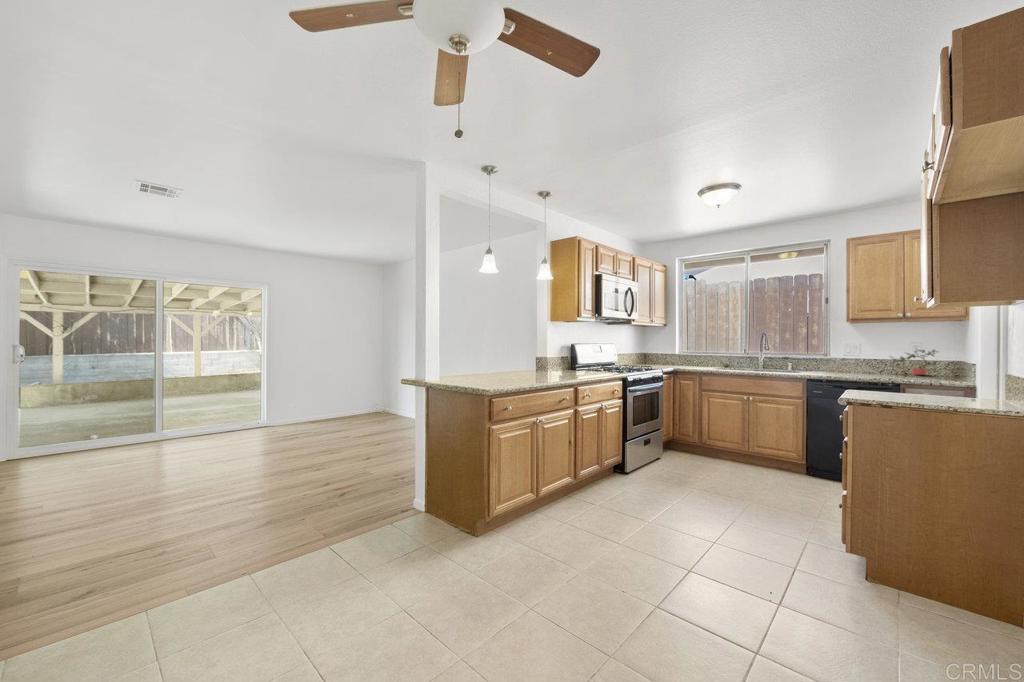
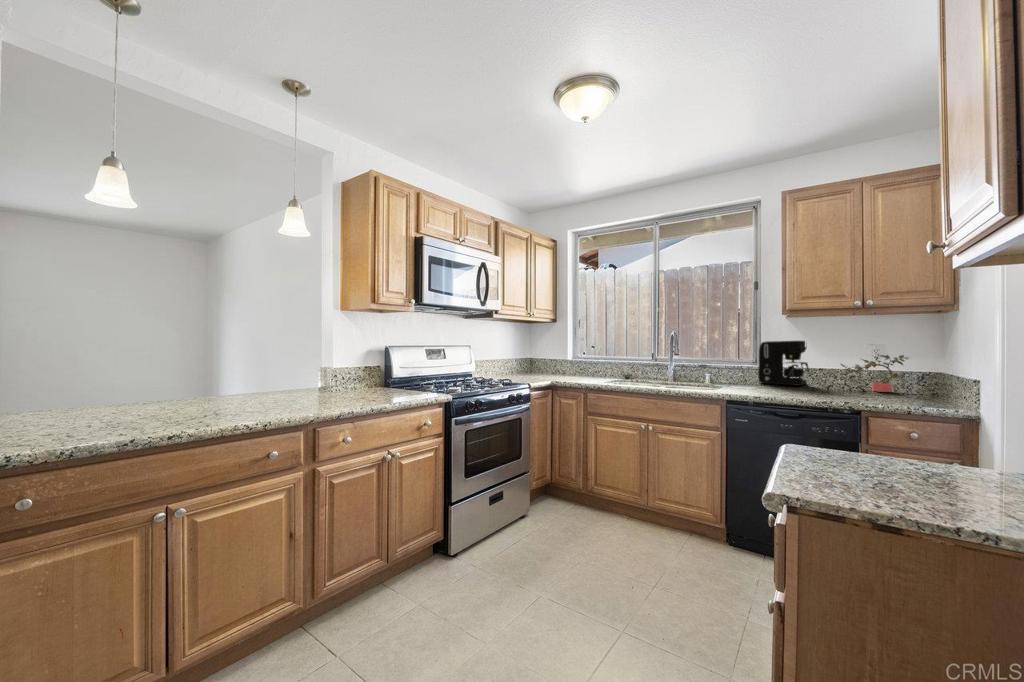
coffee maker: none [829,340,867,371] -> present [758,341,809,386]

